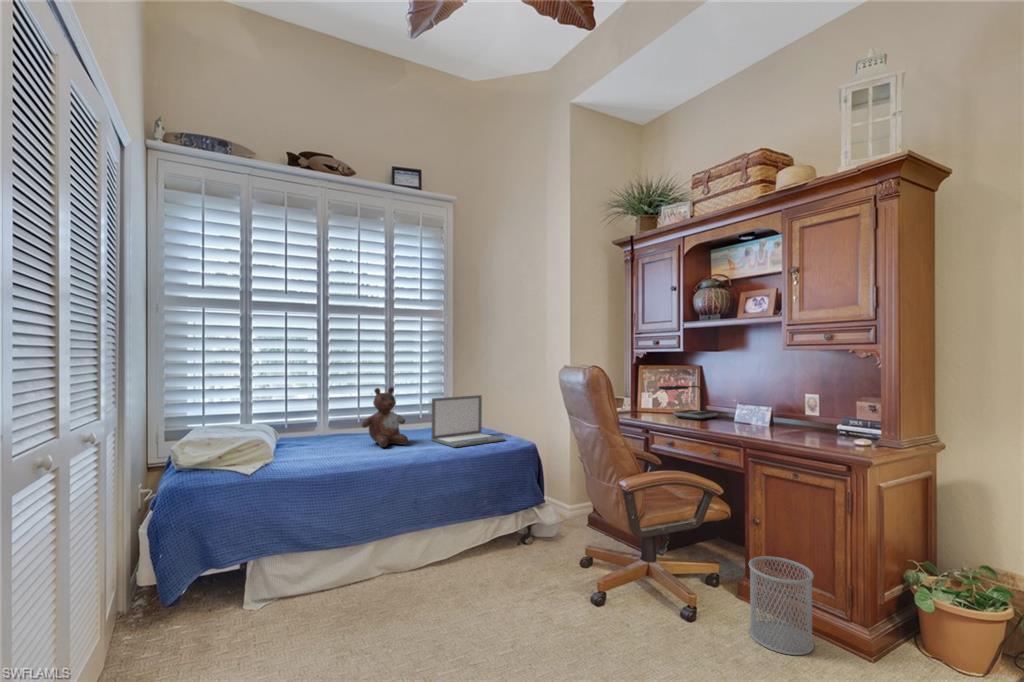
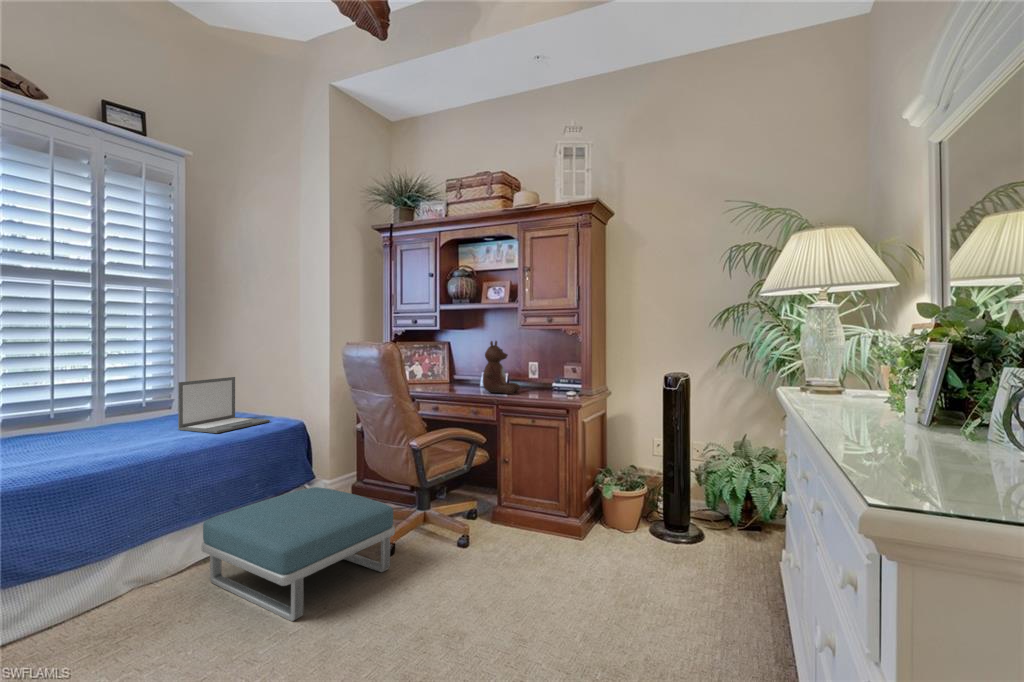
desk lamp: present [659,385,718,420] -> none [423,360,465,388]
stuffed bear: present [362,387,408,447] -> present [483,341,520,394]
footstool: none [424,514,598,657] -> present [201,487,395,621]
wastebasket: present [749,556,814,655] -> none [505,483,547,548]

